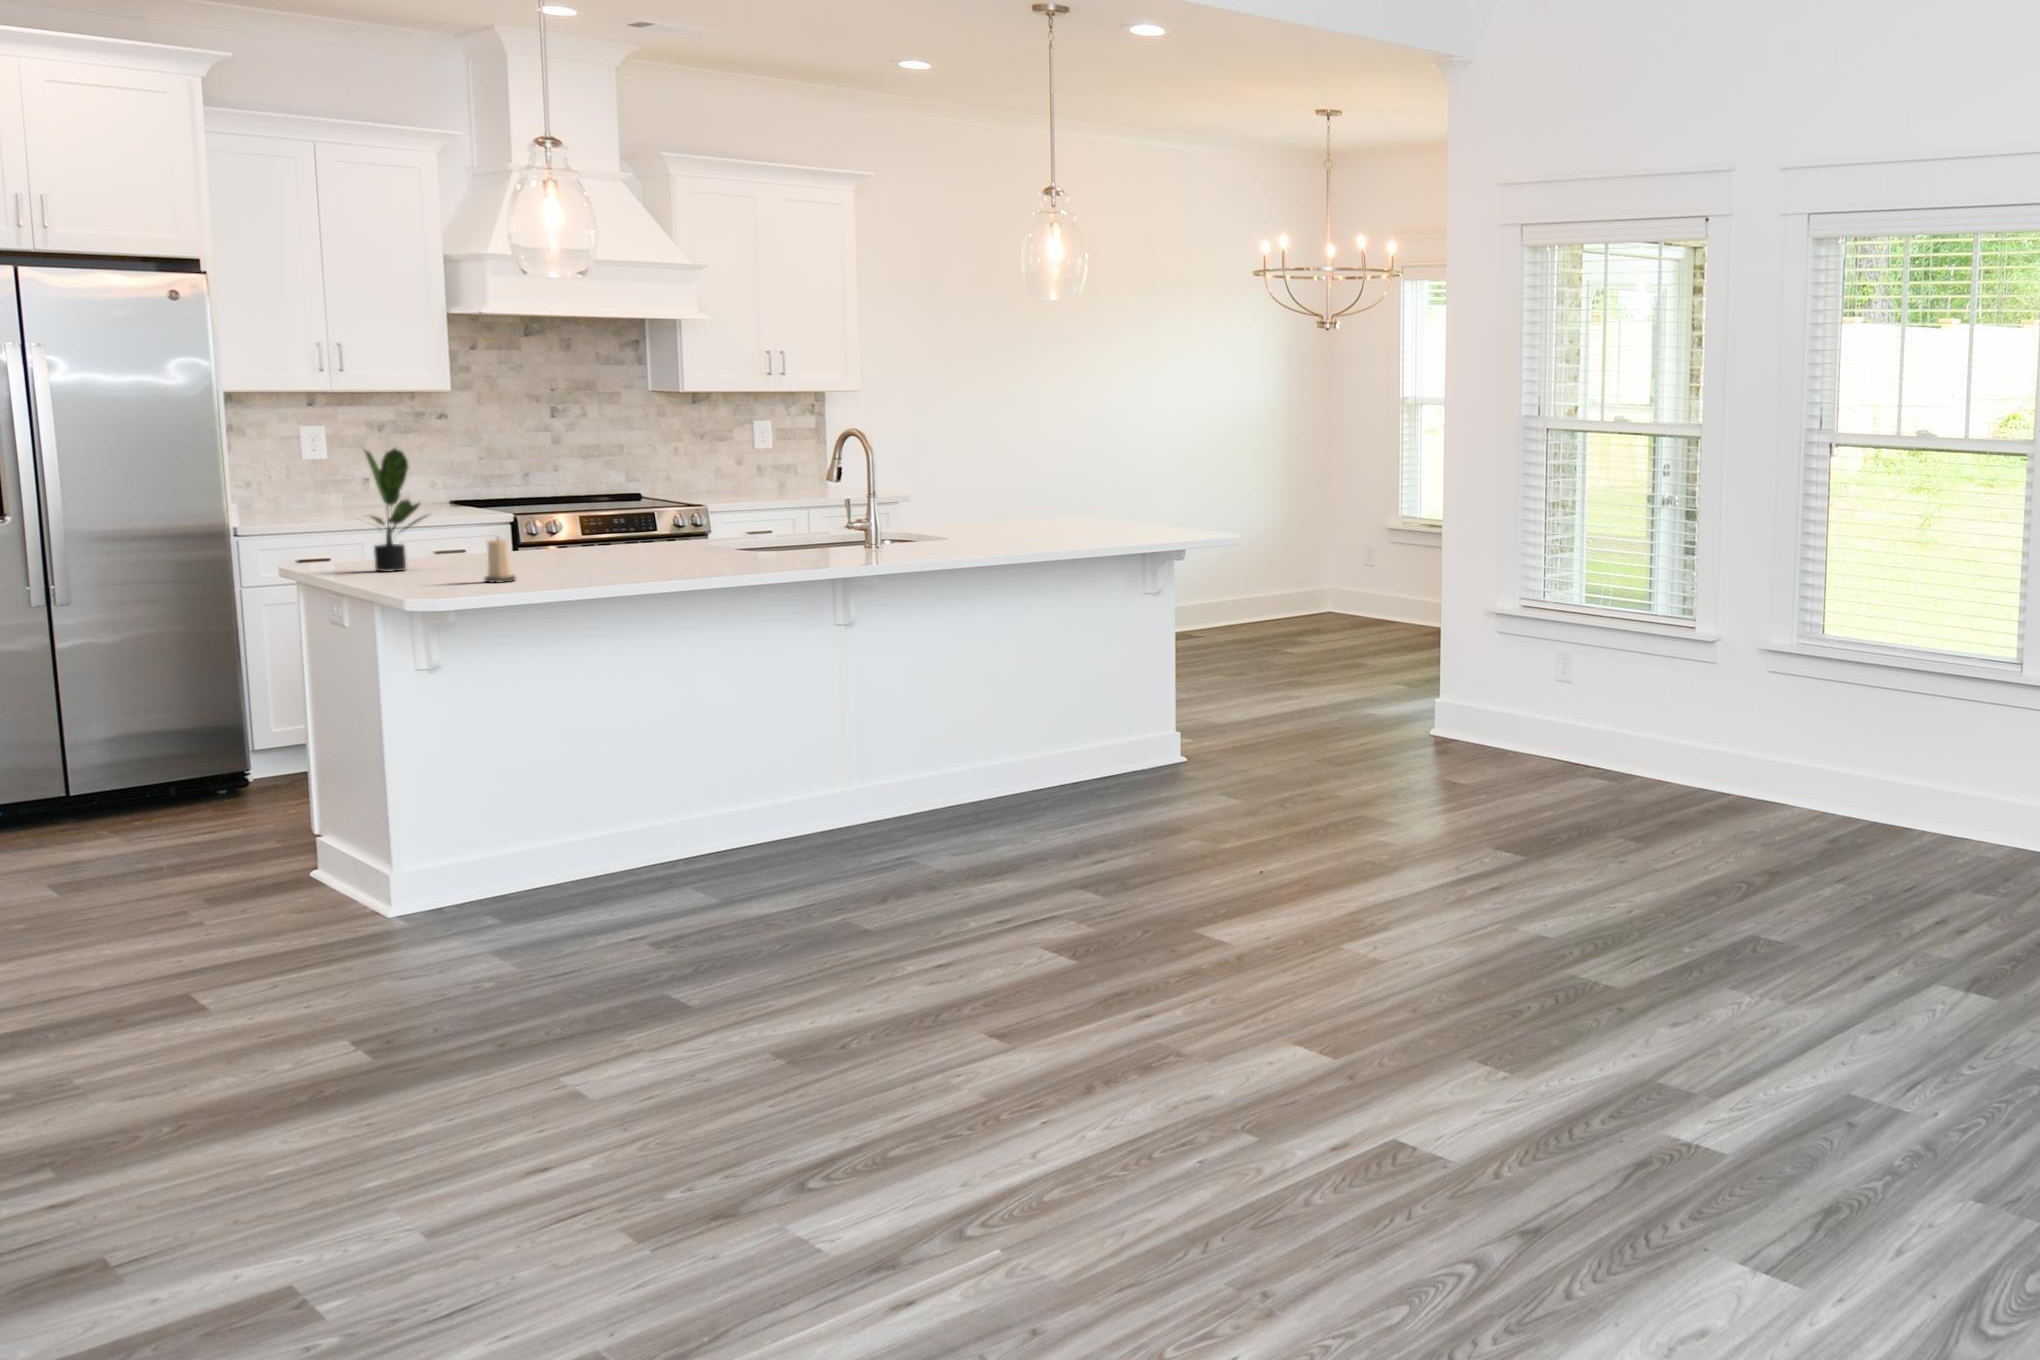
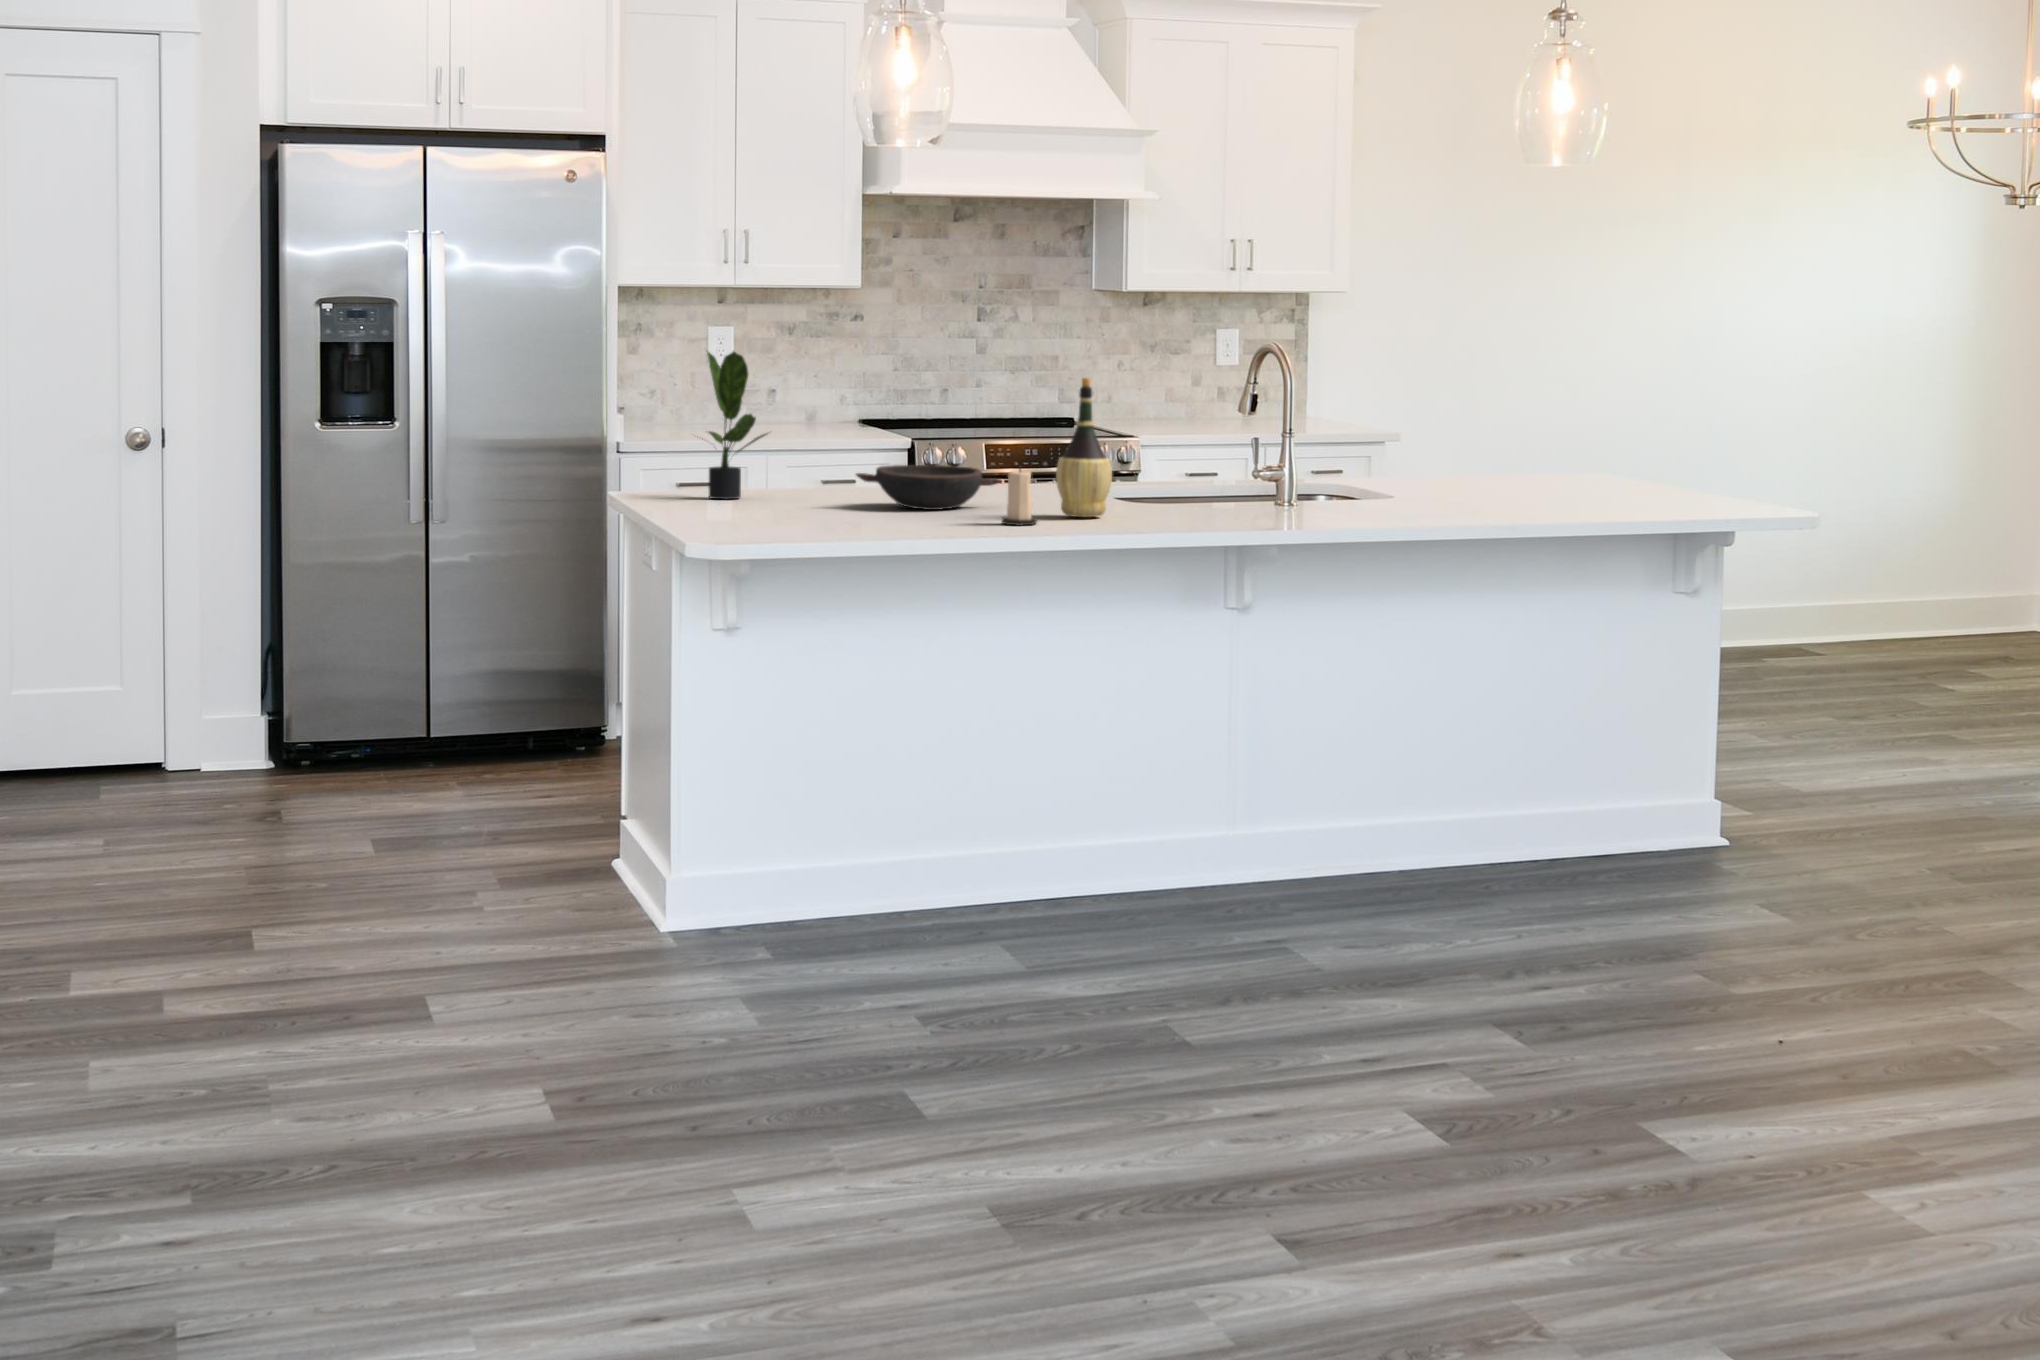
wine bottle: none [705,462,752,567] -> present [1056,378,1112,517]
bowl: none [522,534,651,569] -> present [856,465,1001,510]
candle: present [485,539,515,582] -> present [1002,468,1037,526]

